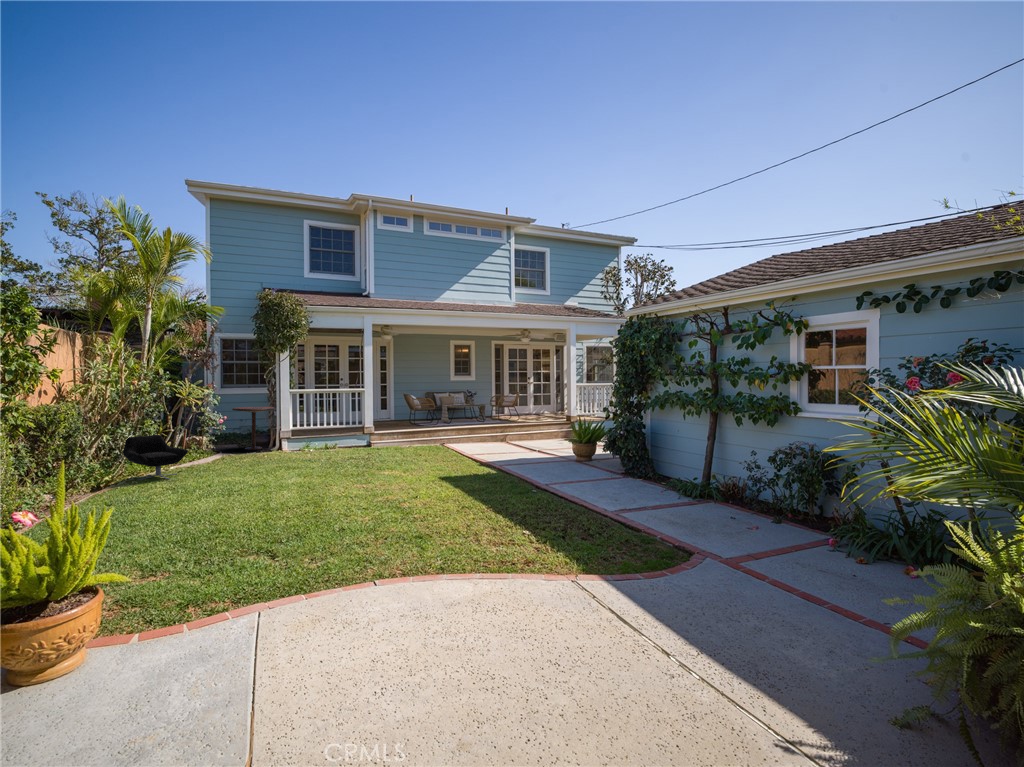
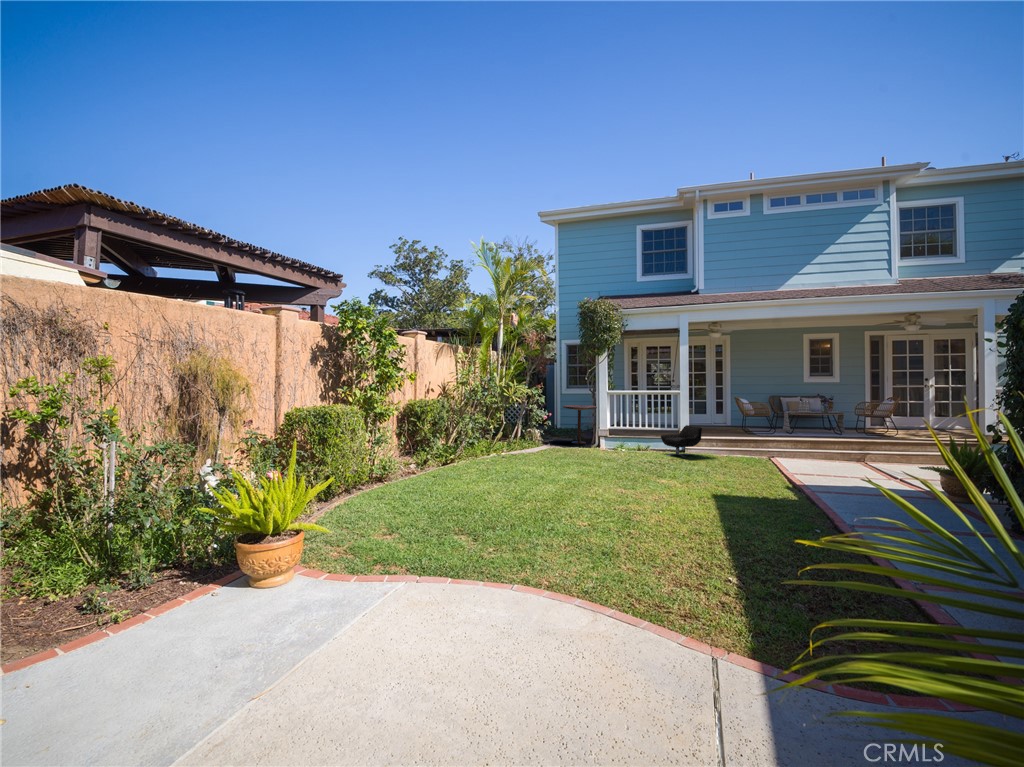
lounge chair: present [123,435,188,480] -> present [661,425,702,457]

